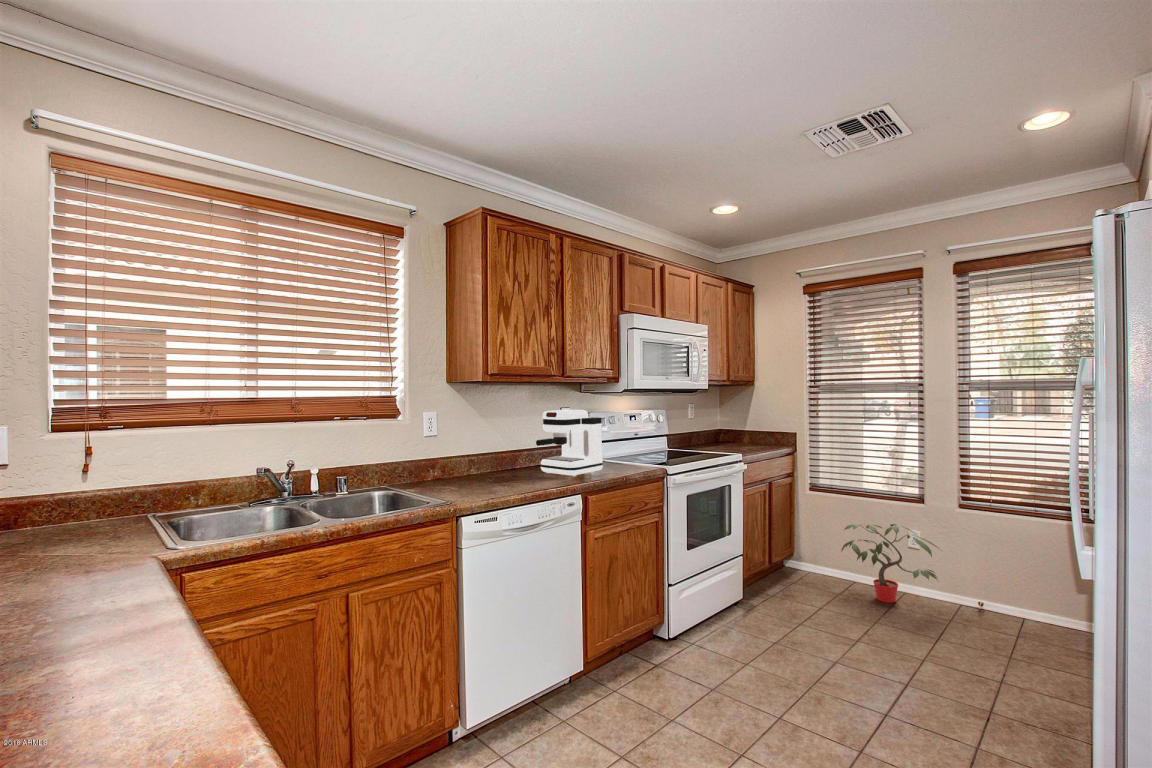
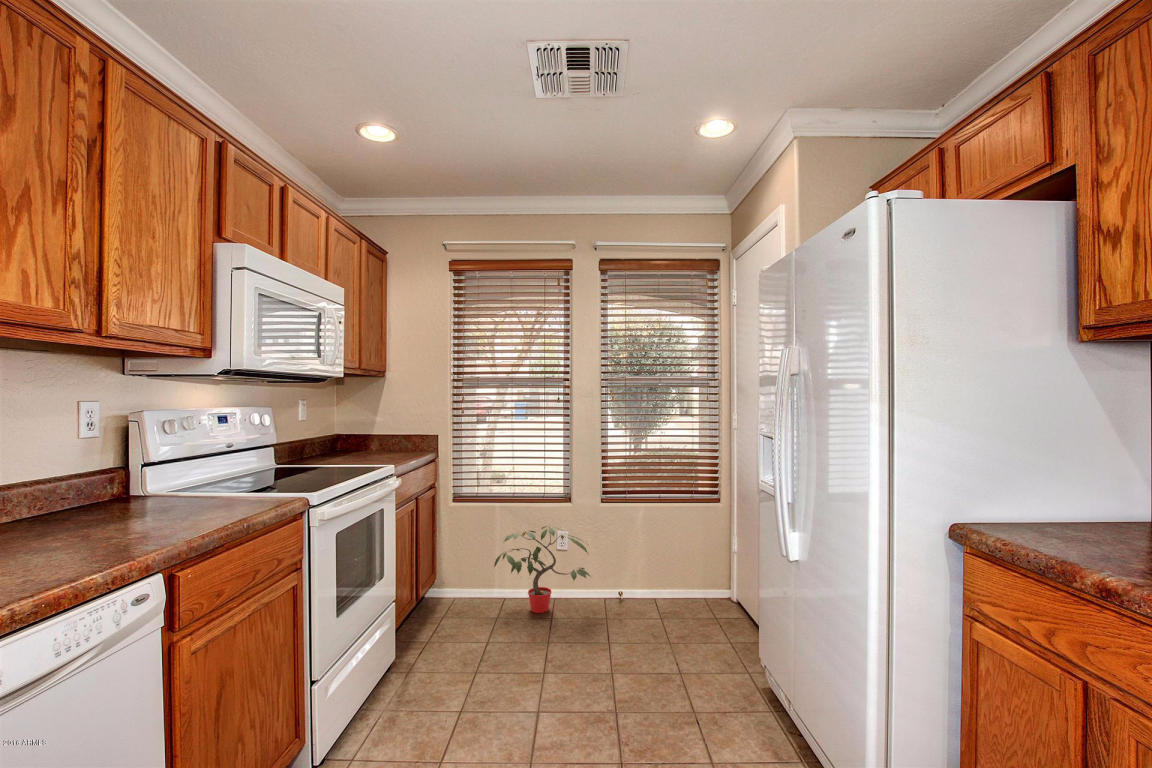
coffee maker: present [536,410,603,477] -> none [19,402,193,538]

